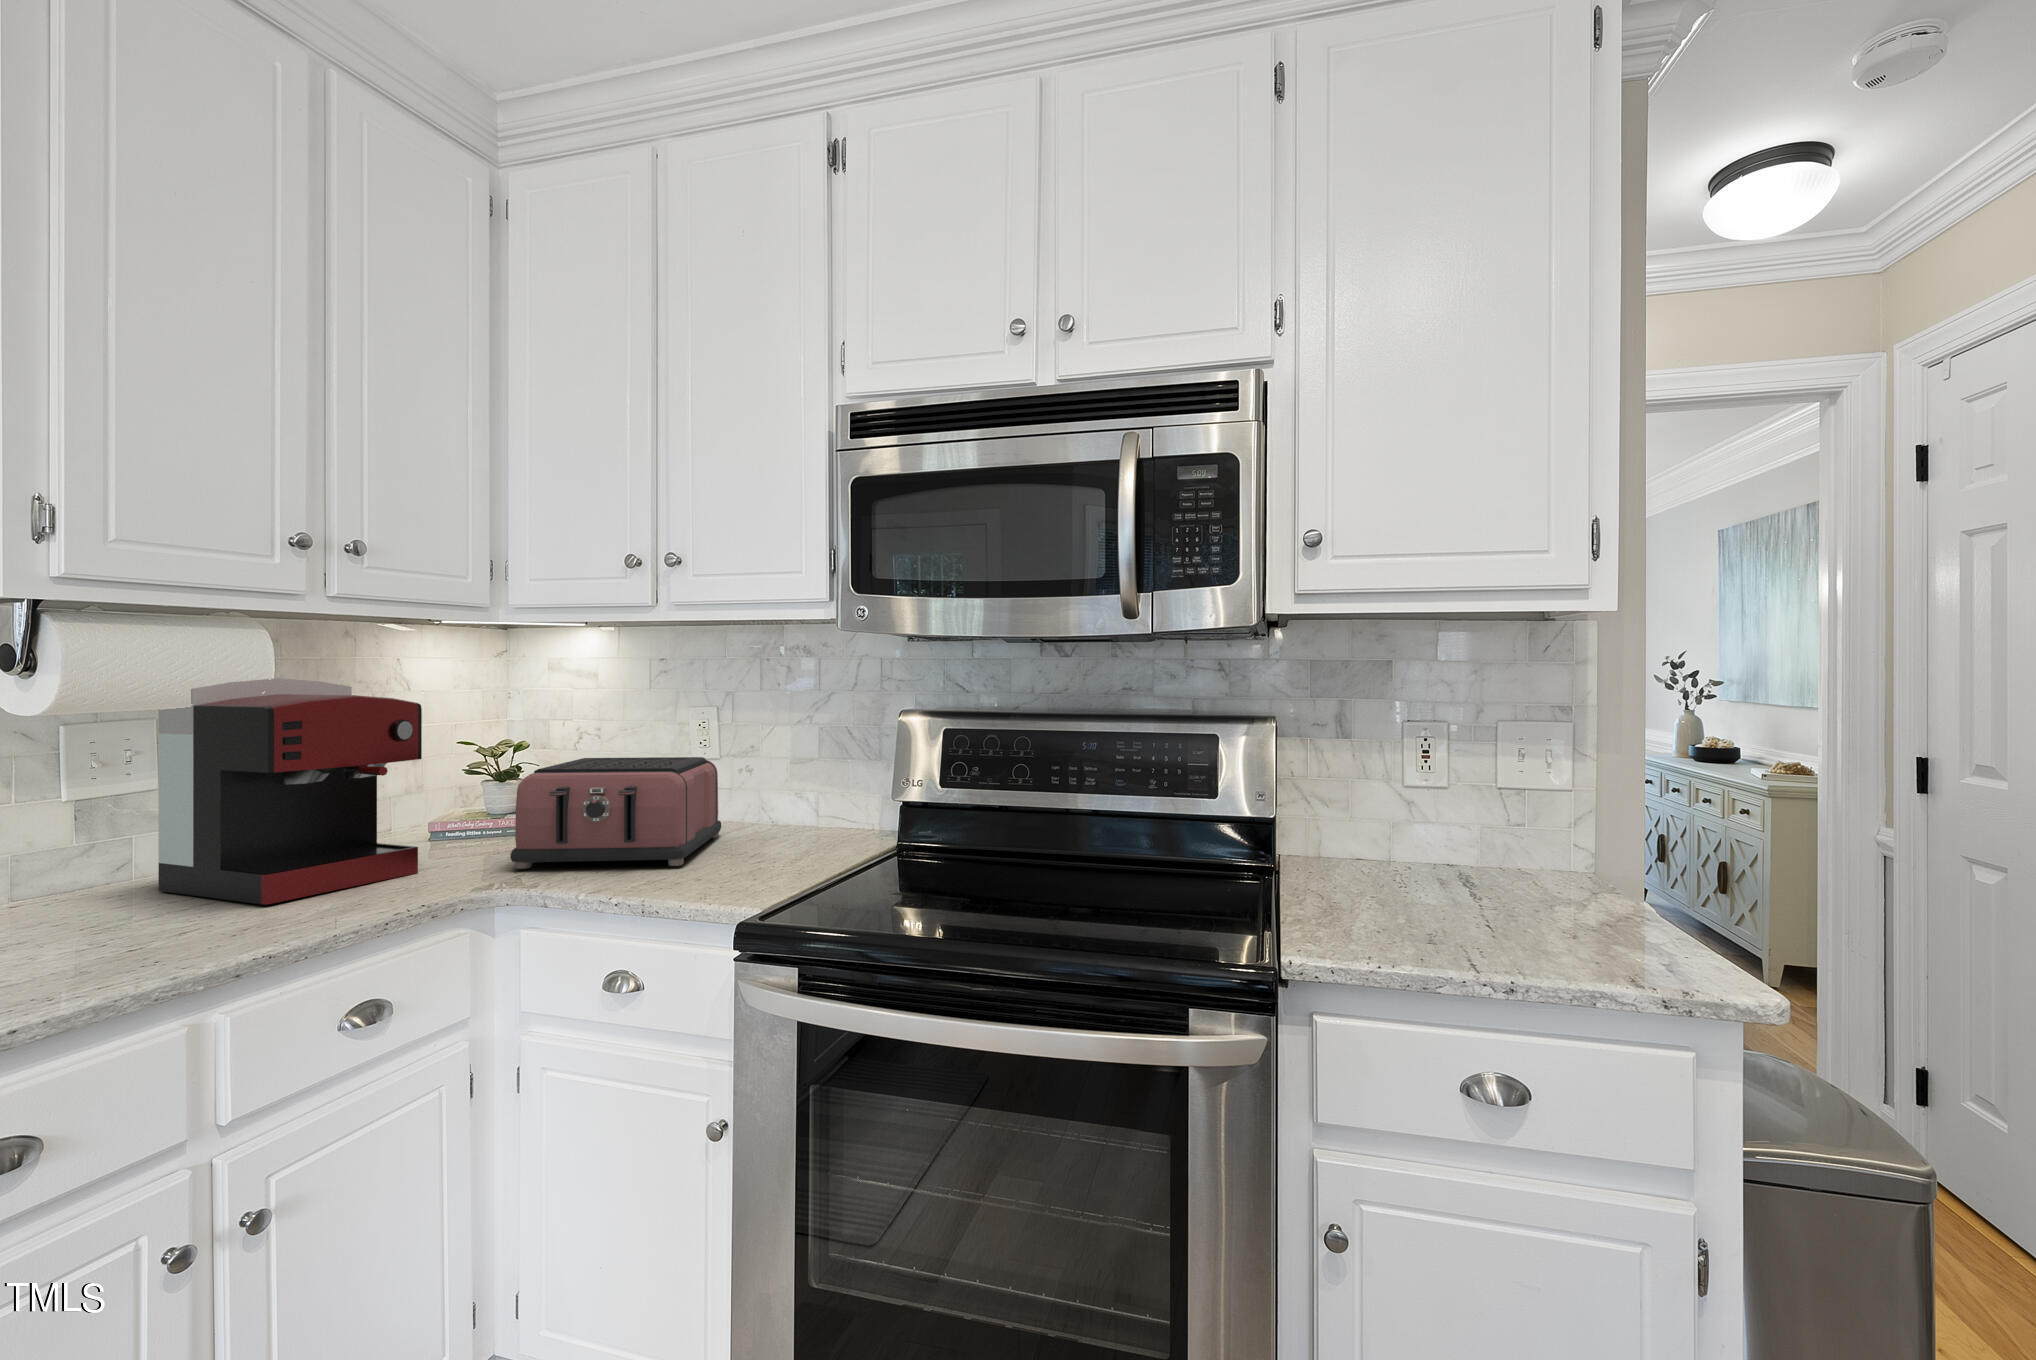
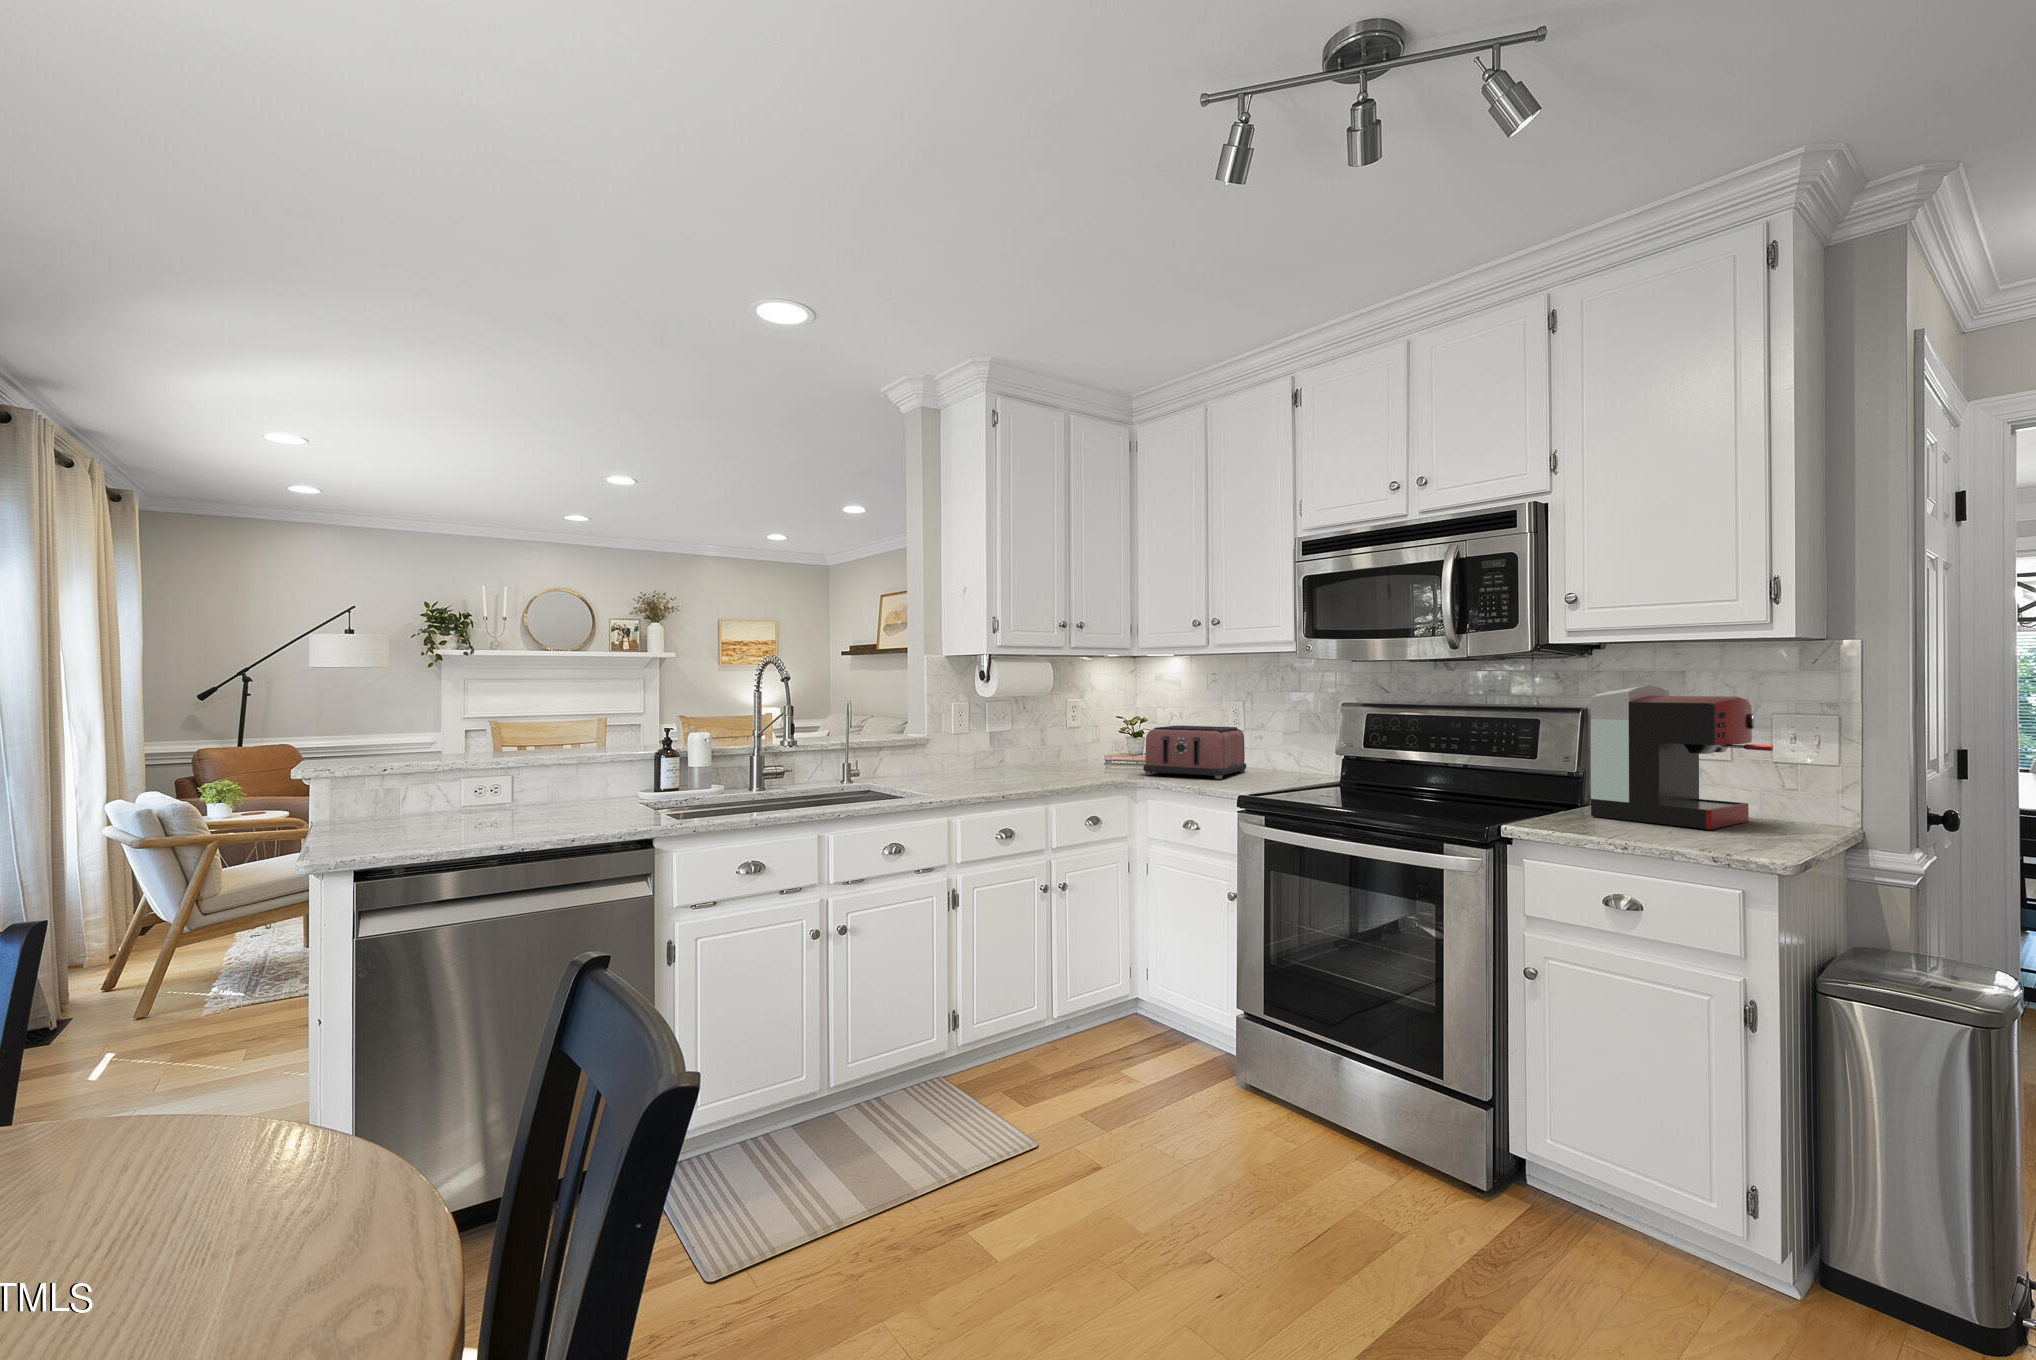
coffee maker: present [158,678,422,905] -> present [1591,685,1773,829]

